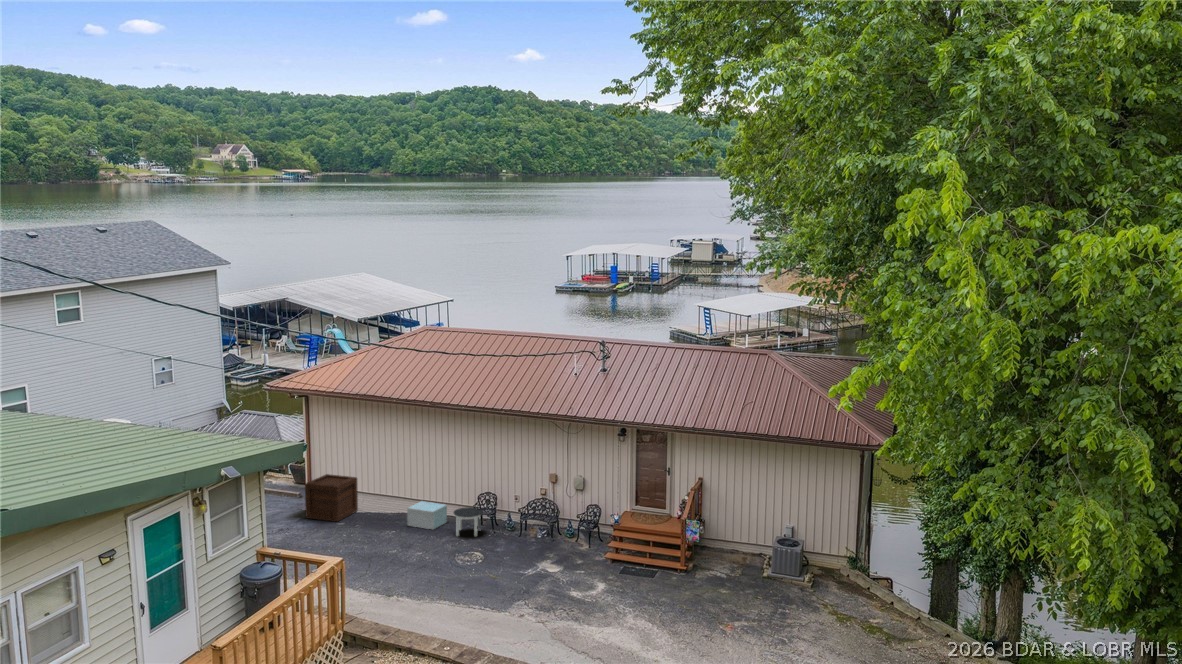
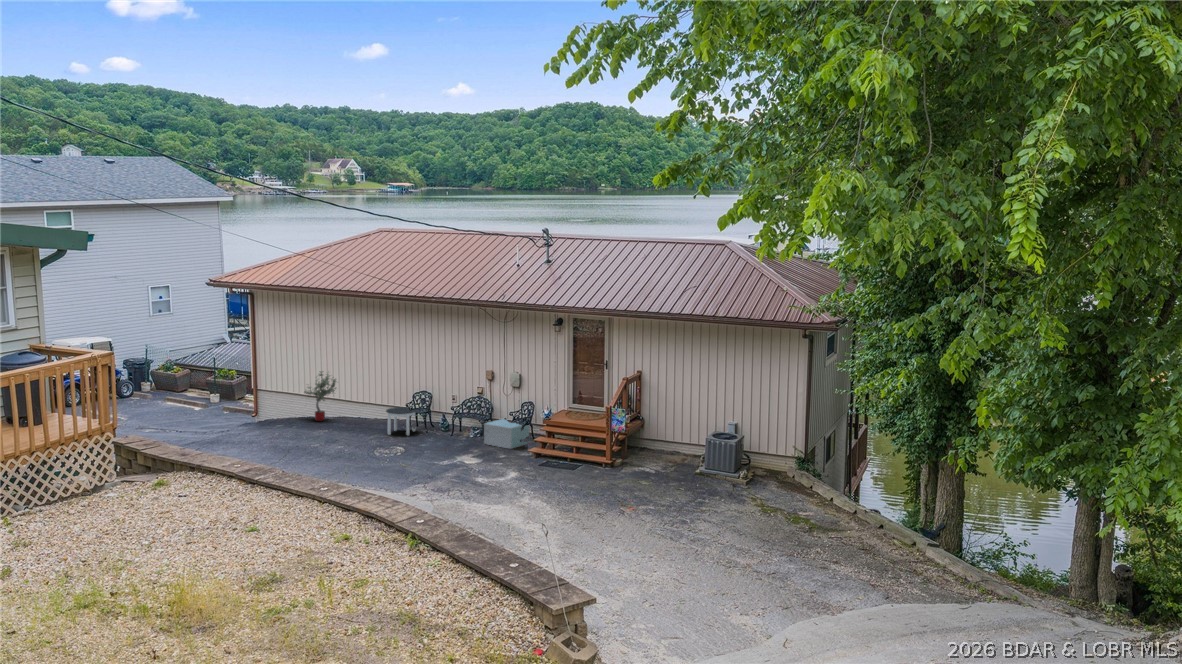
potted tree: none [363,471,398,520] -> present [305,371,336,422]
wooden crate: present [305,474,358,522] -> none [245,376,302,422]
storage box: present [407,501,447,529] -> present [484,419,529,449]

